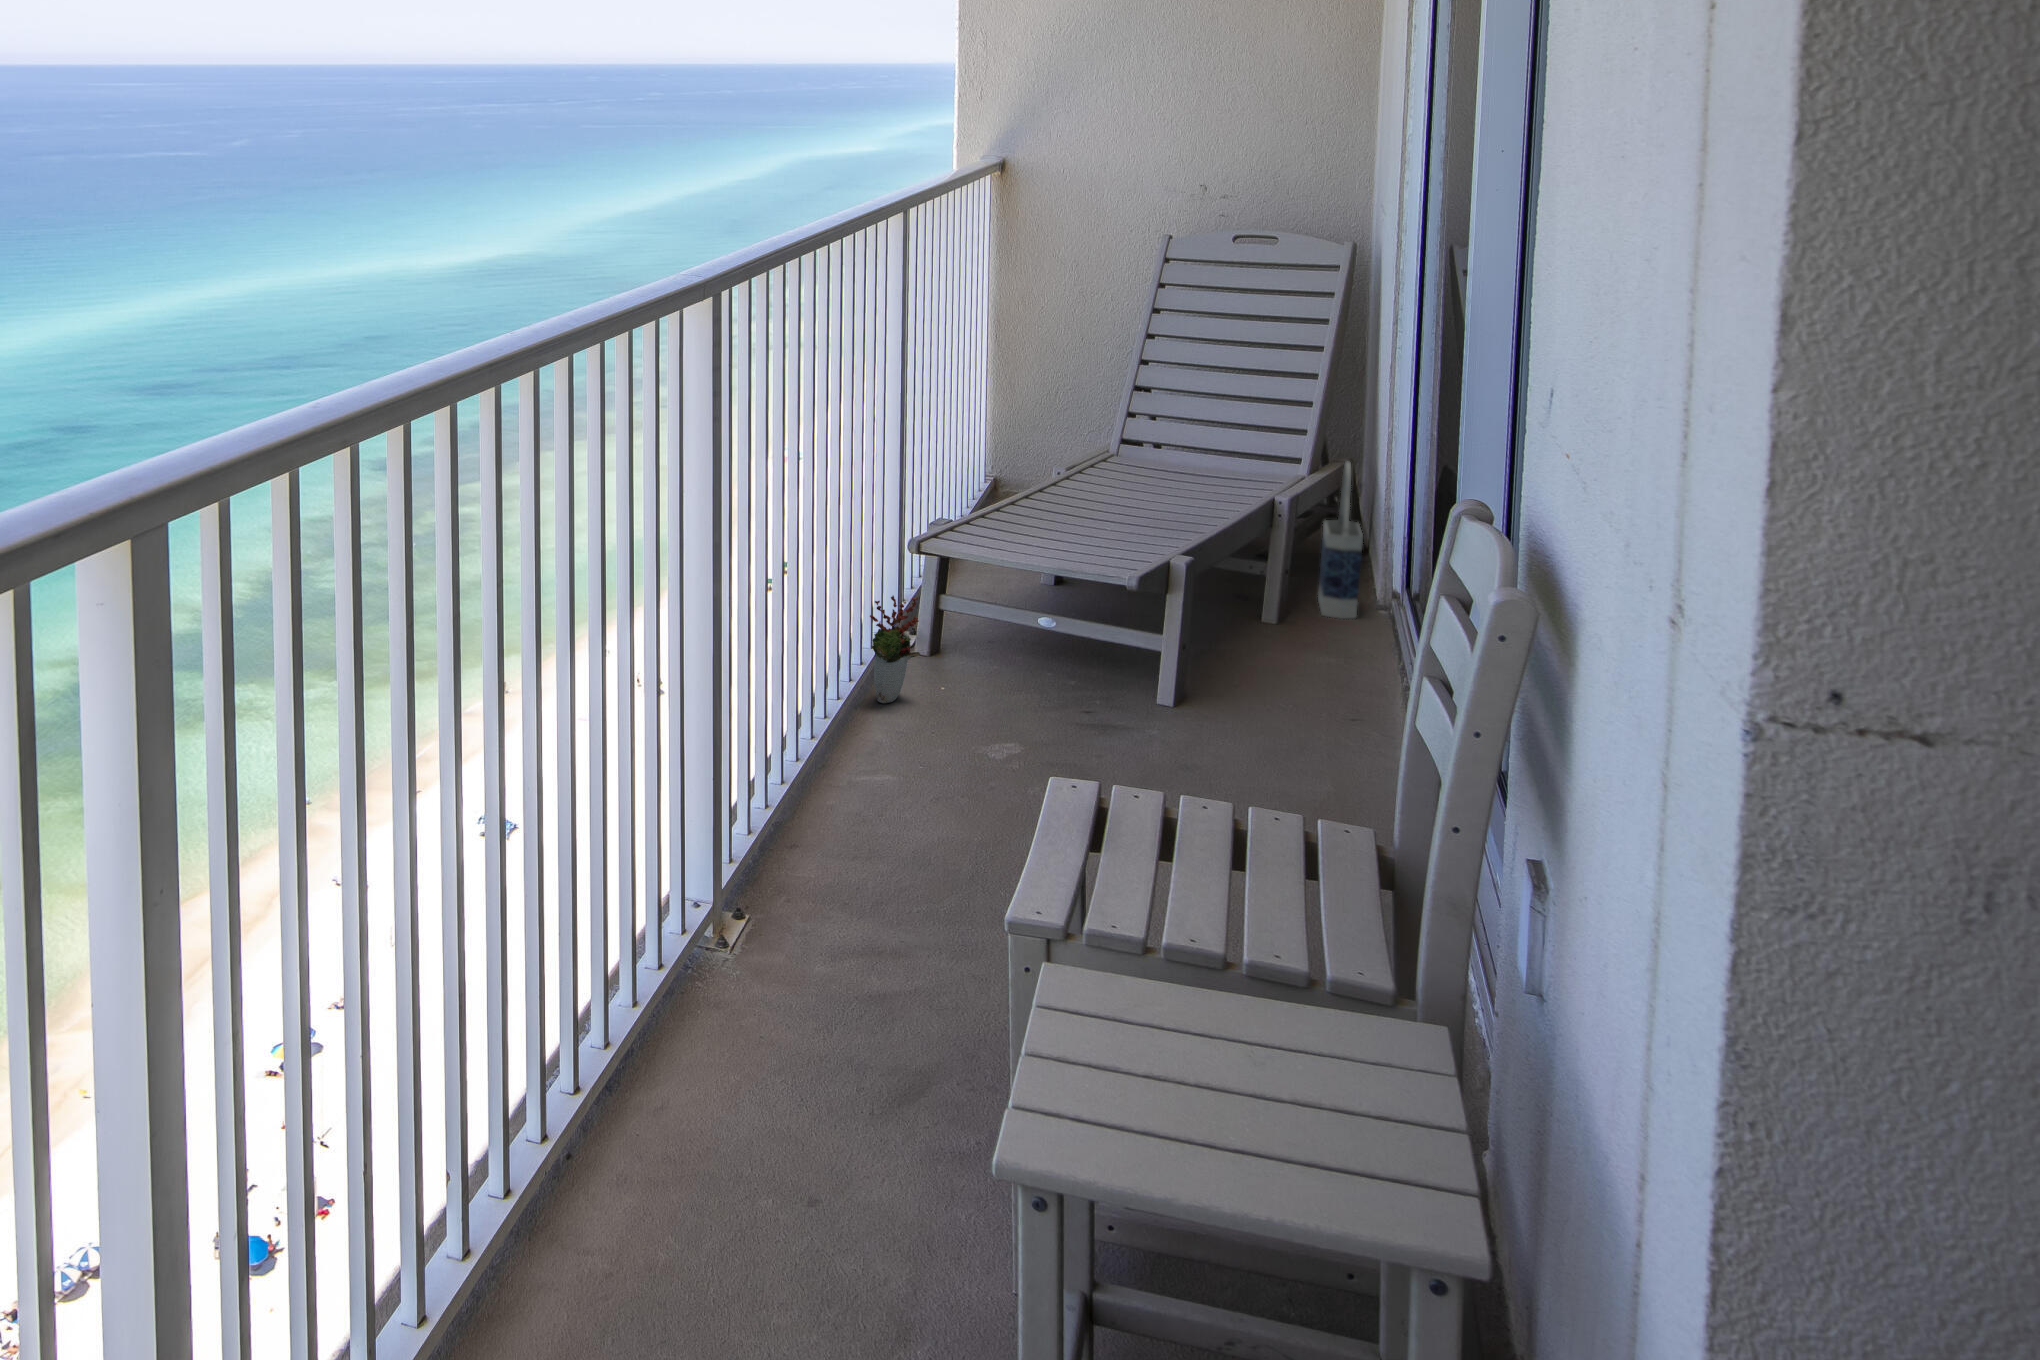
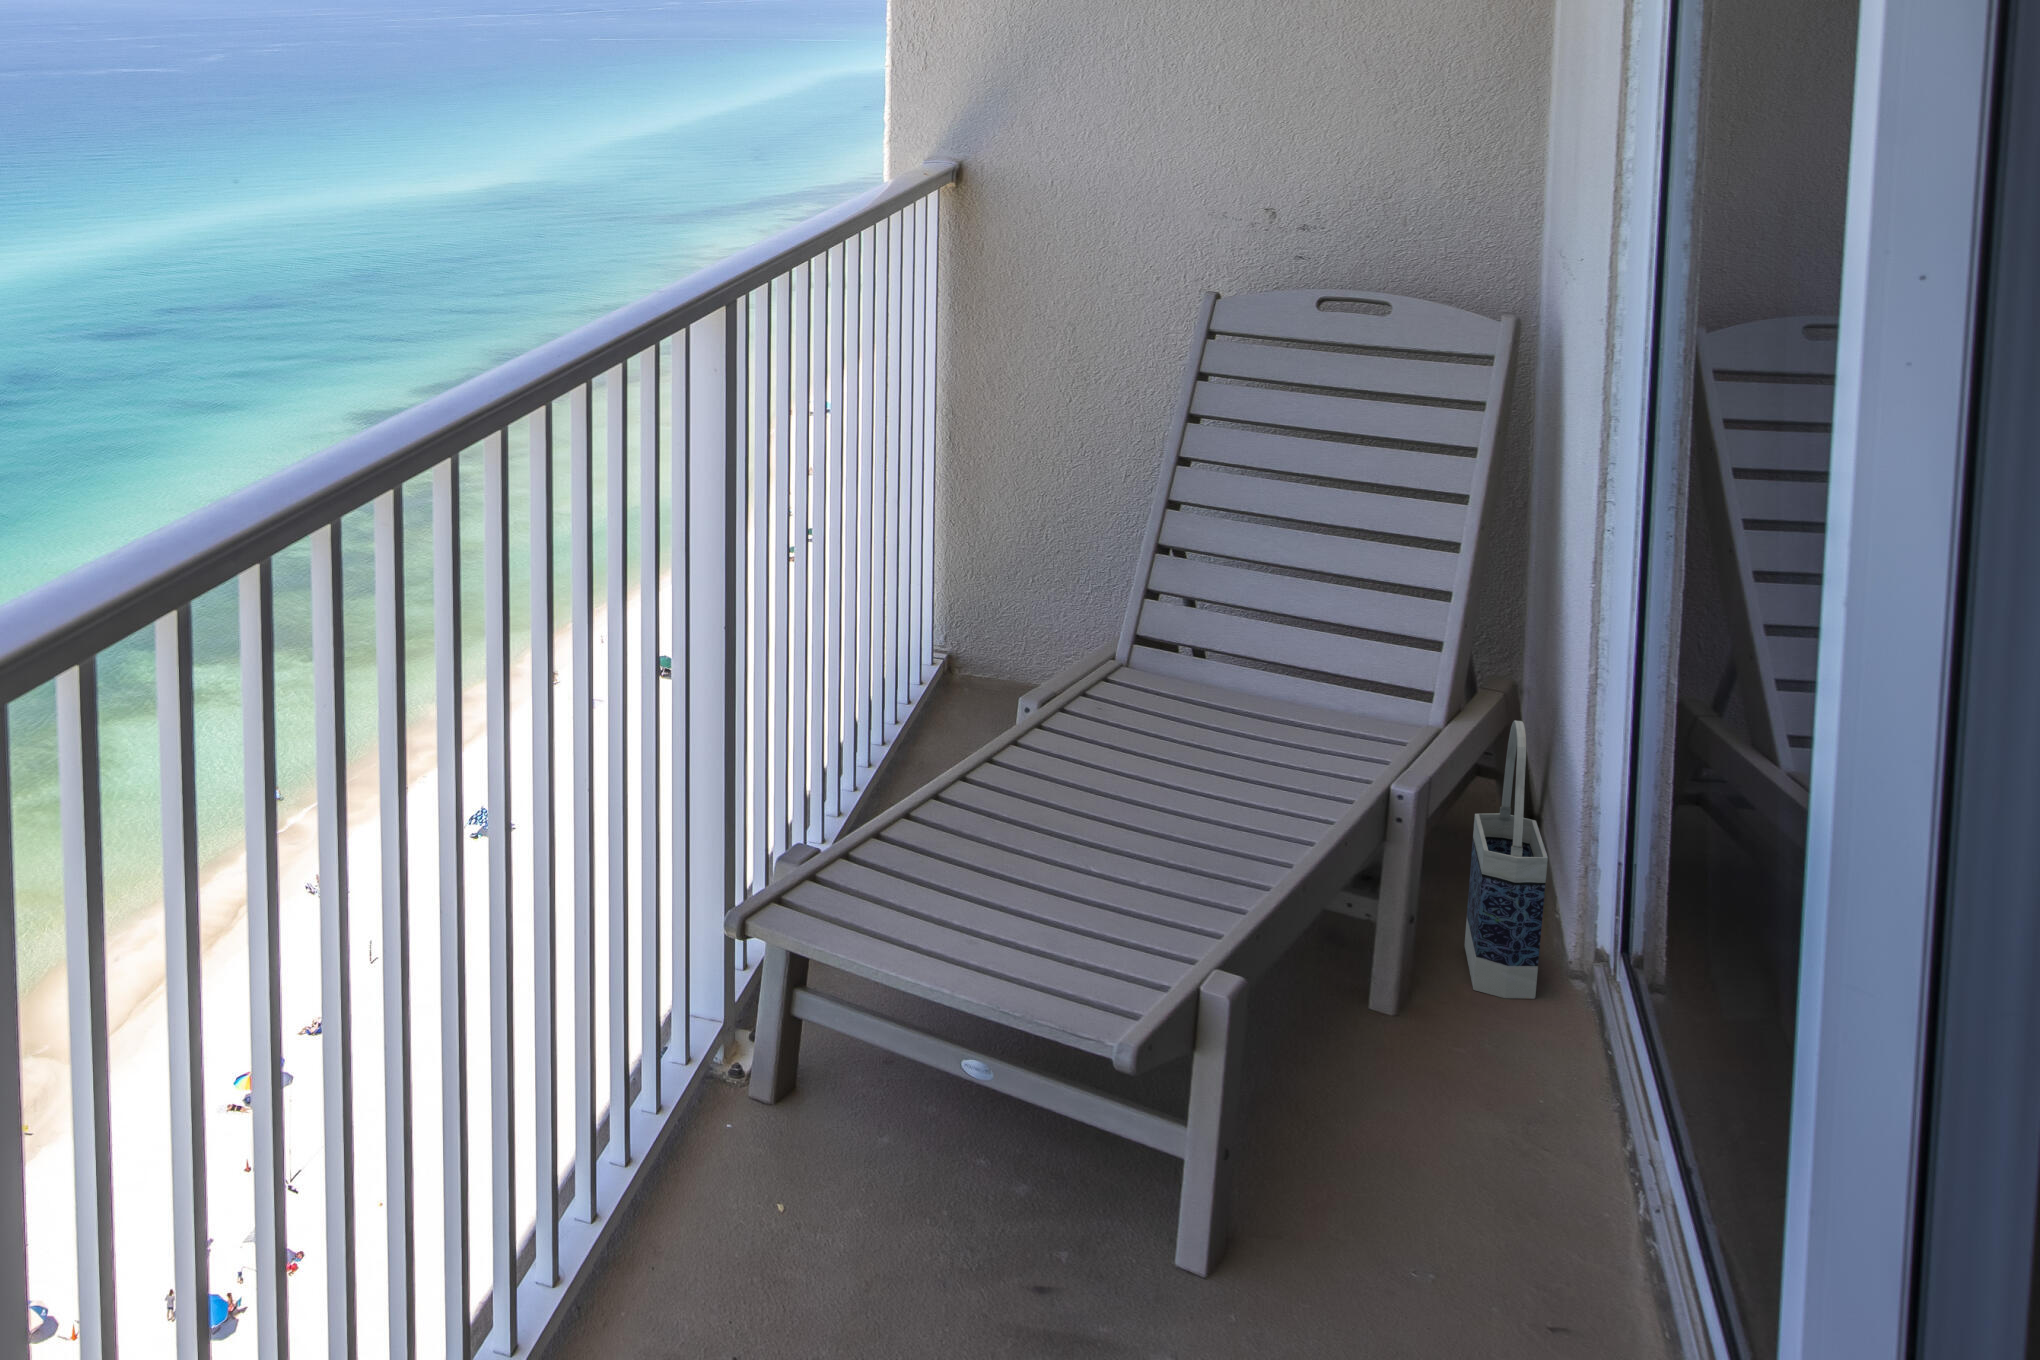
decorative plant: present [870,596,920,703] -> none [625,1048,720,1257]

